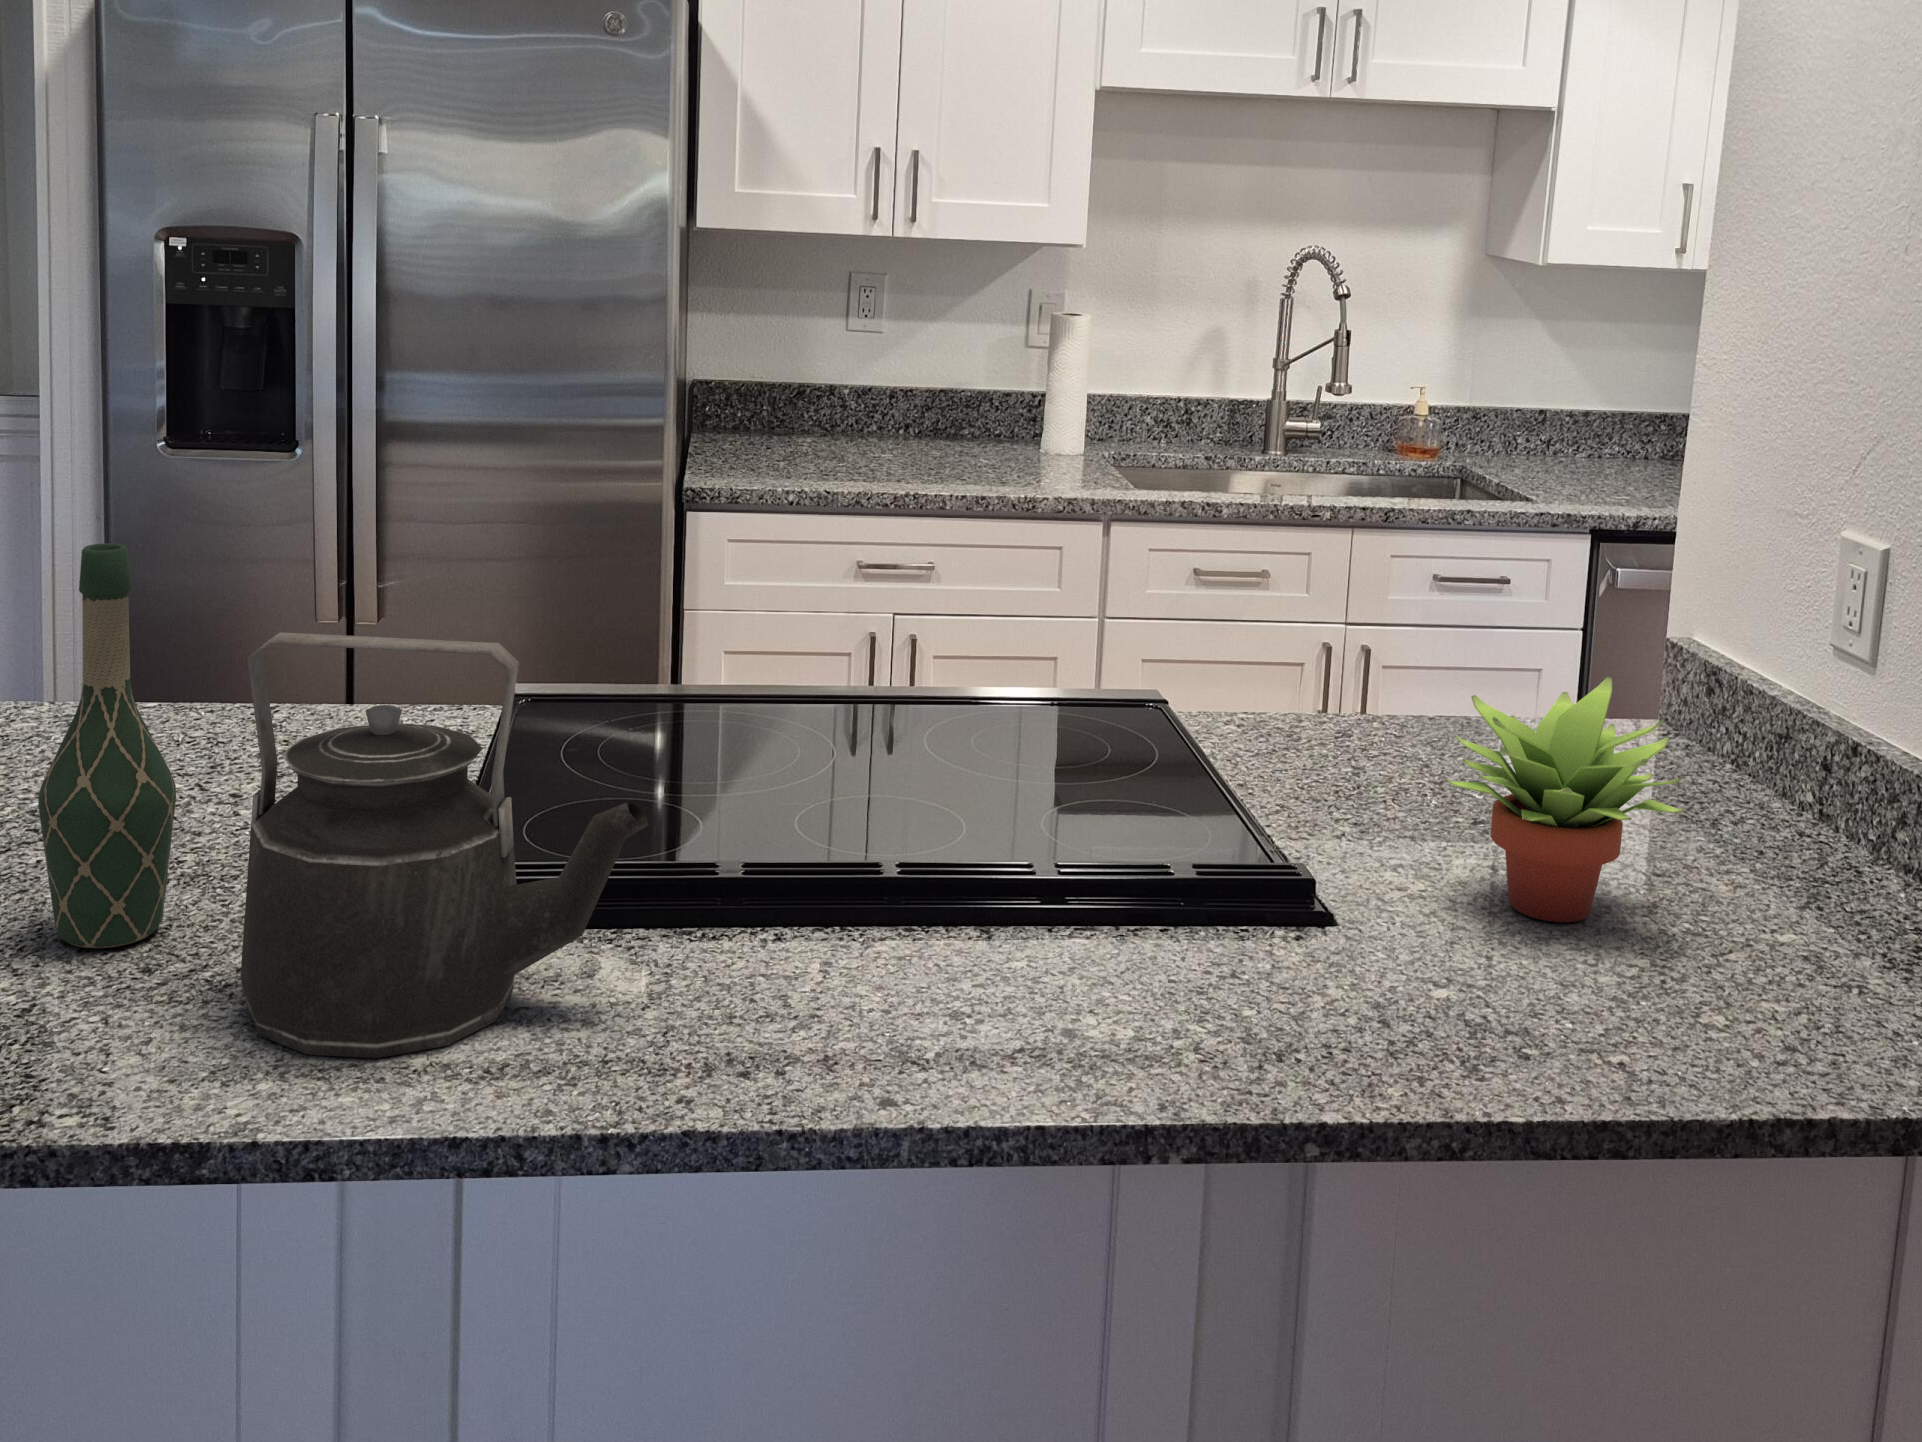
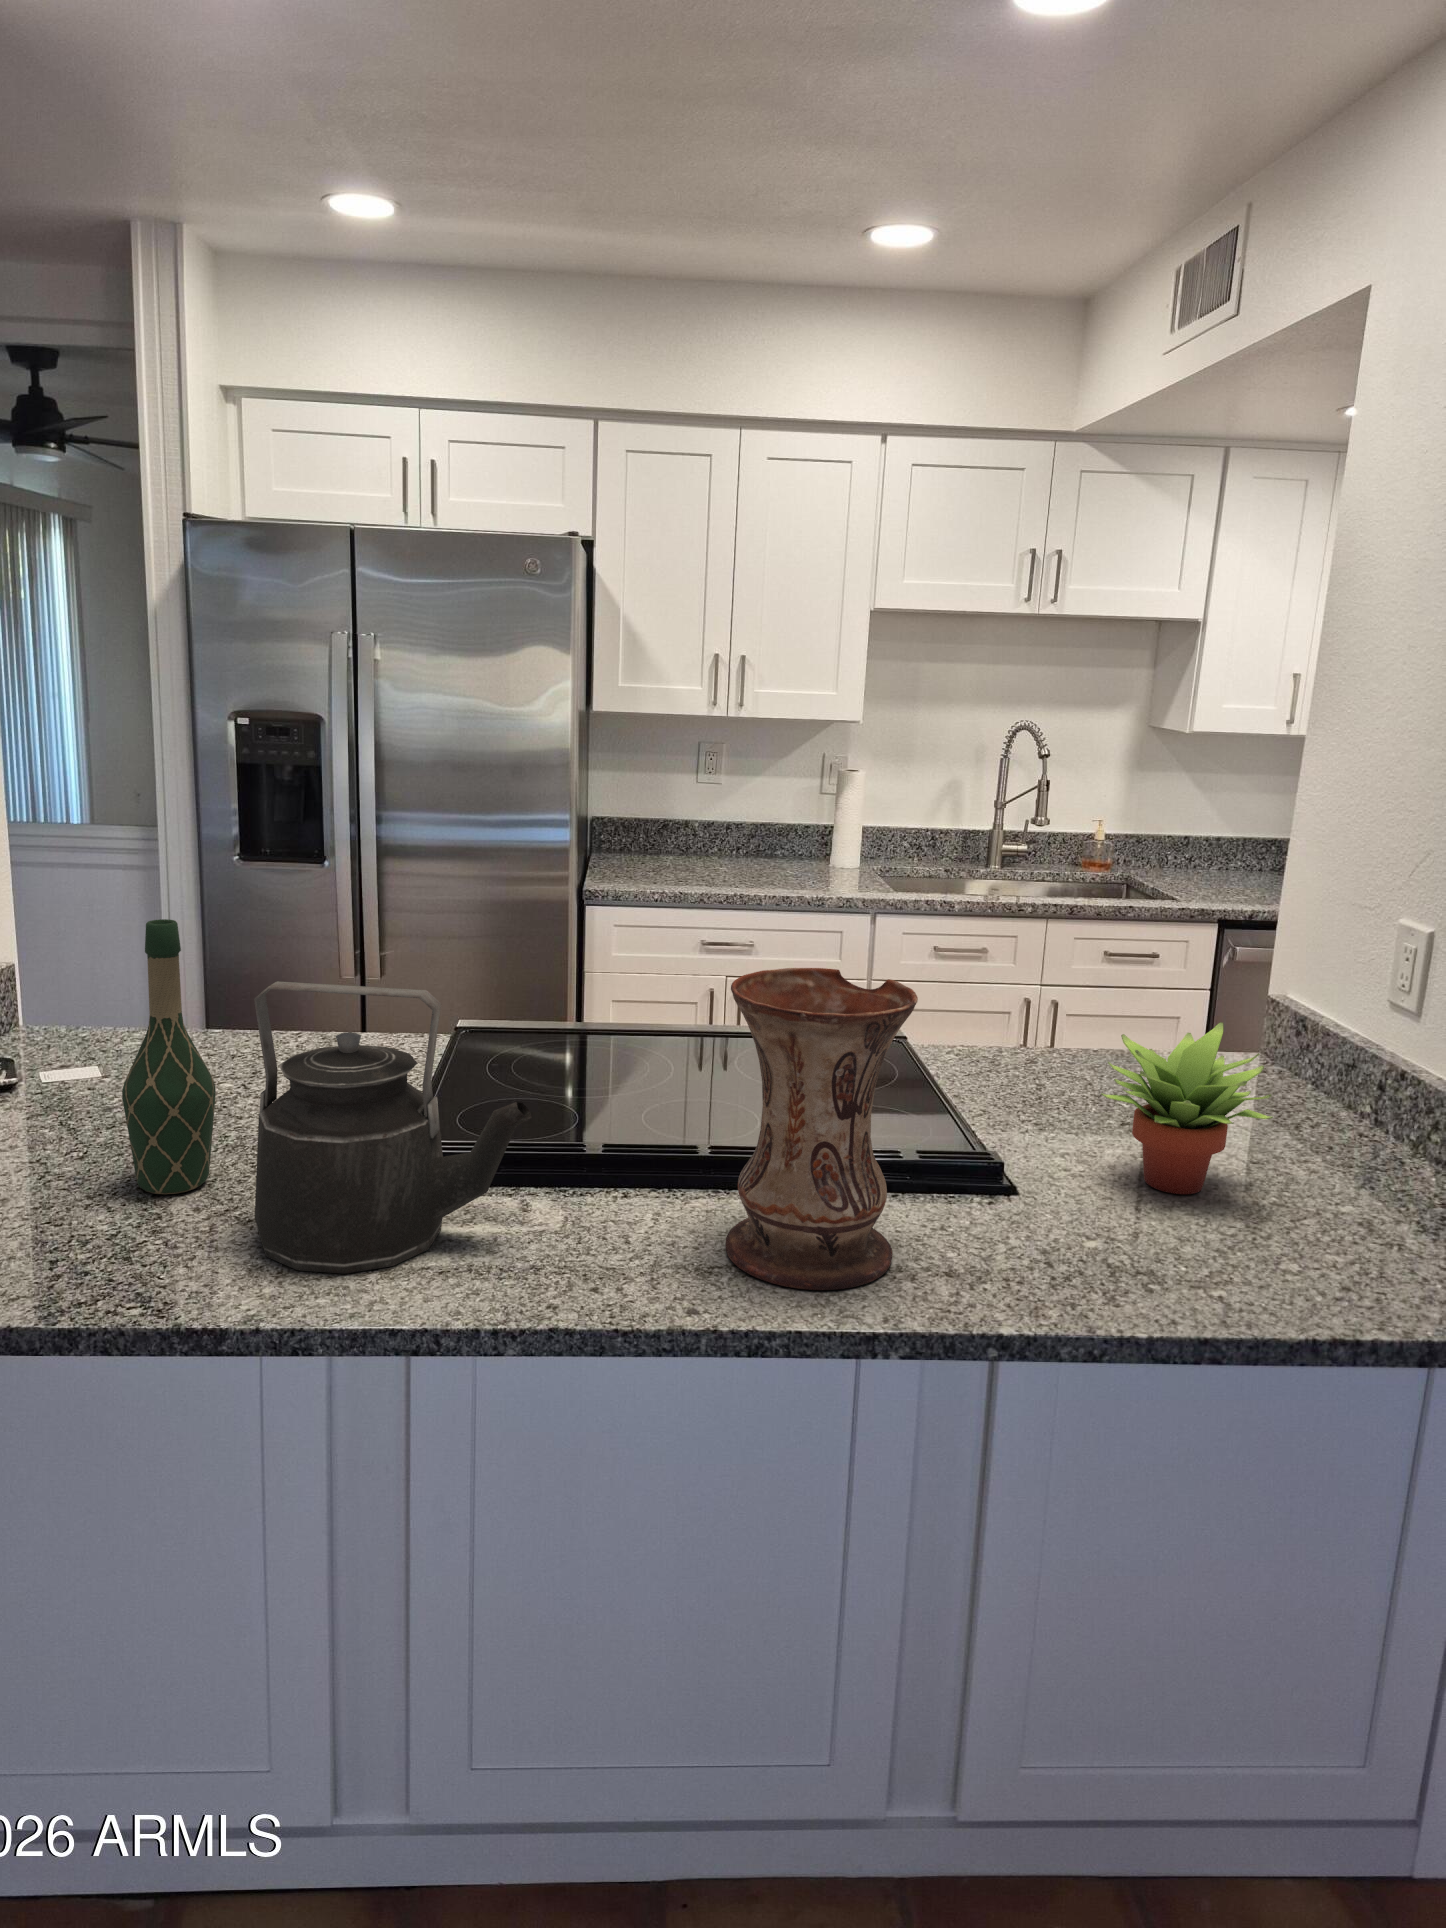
vase: none [925,606,1195,1067] -> present [725,968,918,1290]

